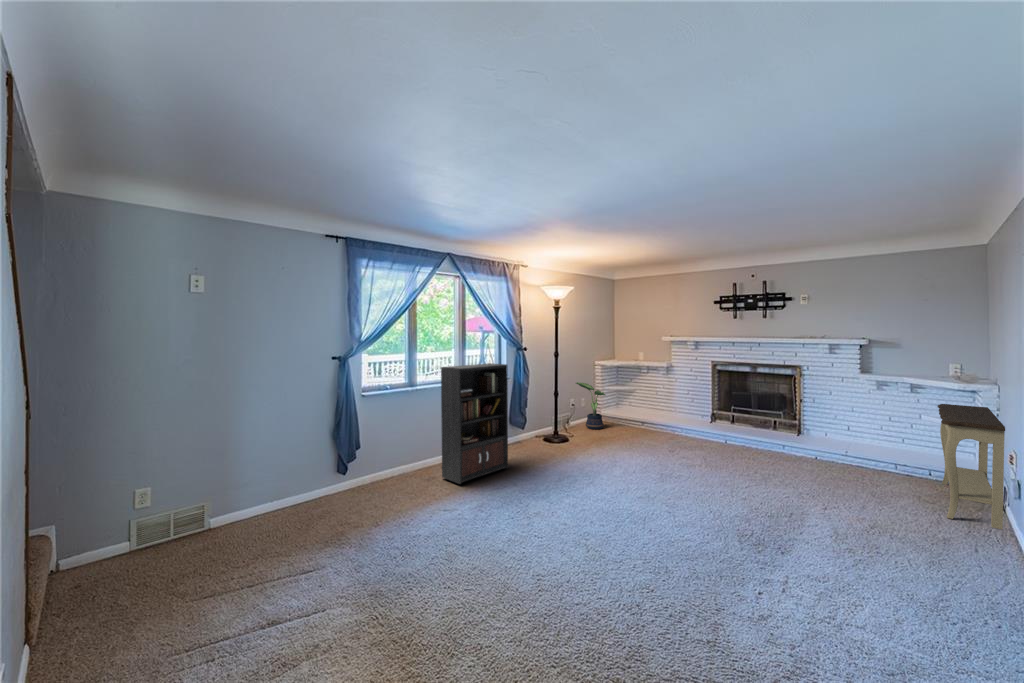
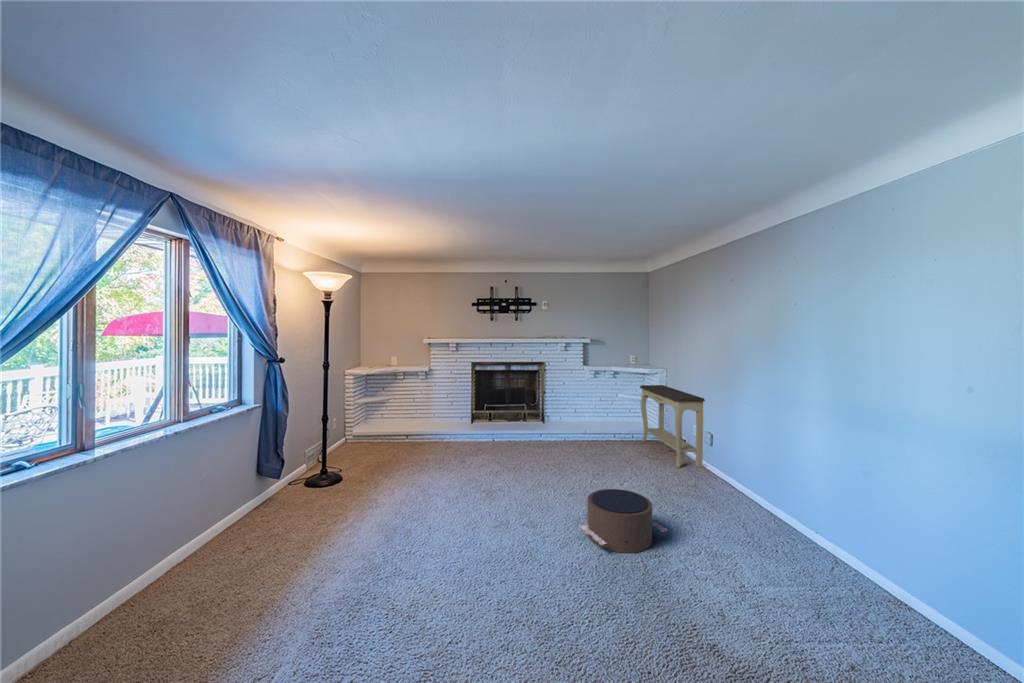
bookcase: present [441,363,508,484] -> none [182,387,304,623]
potted plant: present [576,382,605,429] -> none [330,398,376,454]
pouf: none [695,488,788,551] -> present [581,489,667,553]

